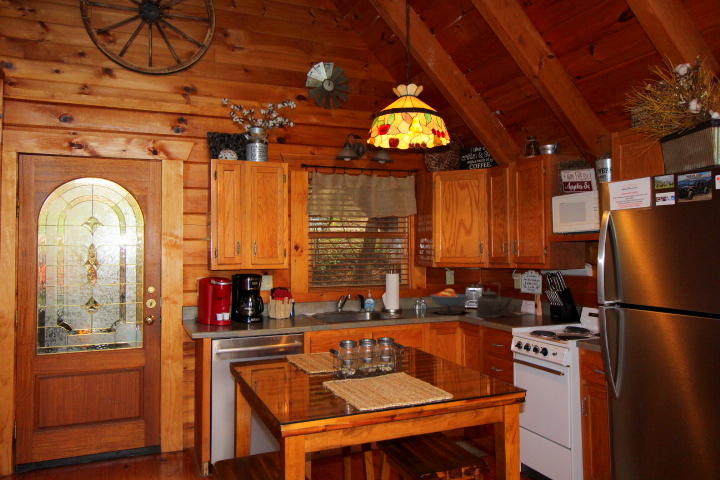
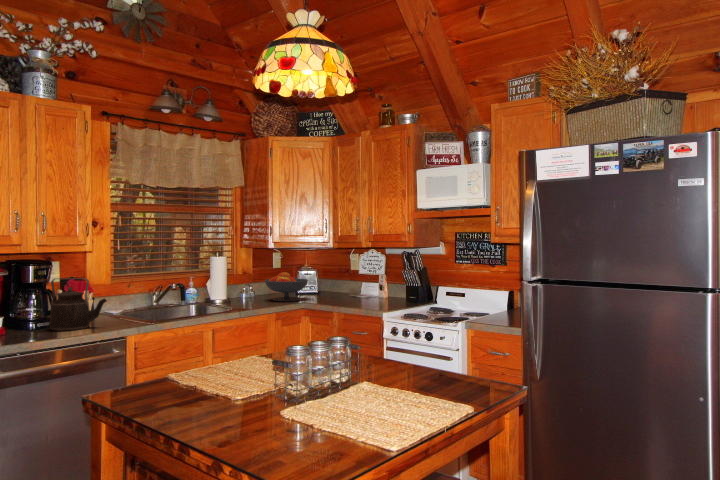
kettle: present [476,284,512,318] -> present [50,278,107,331]

